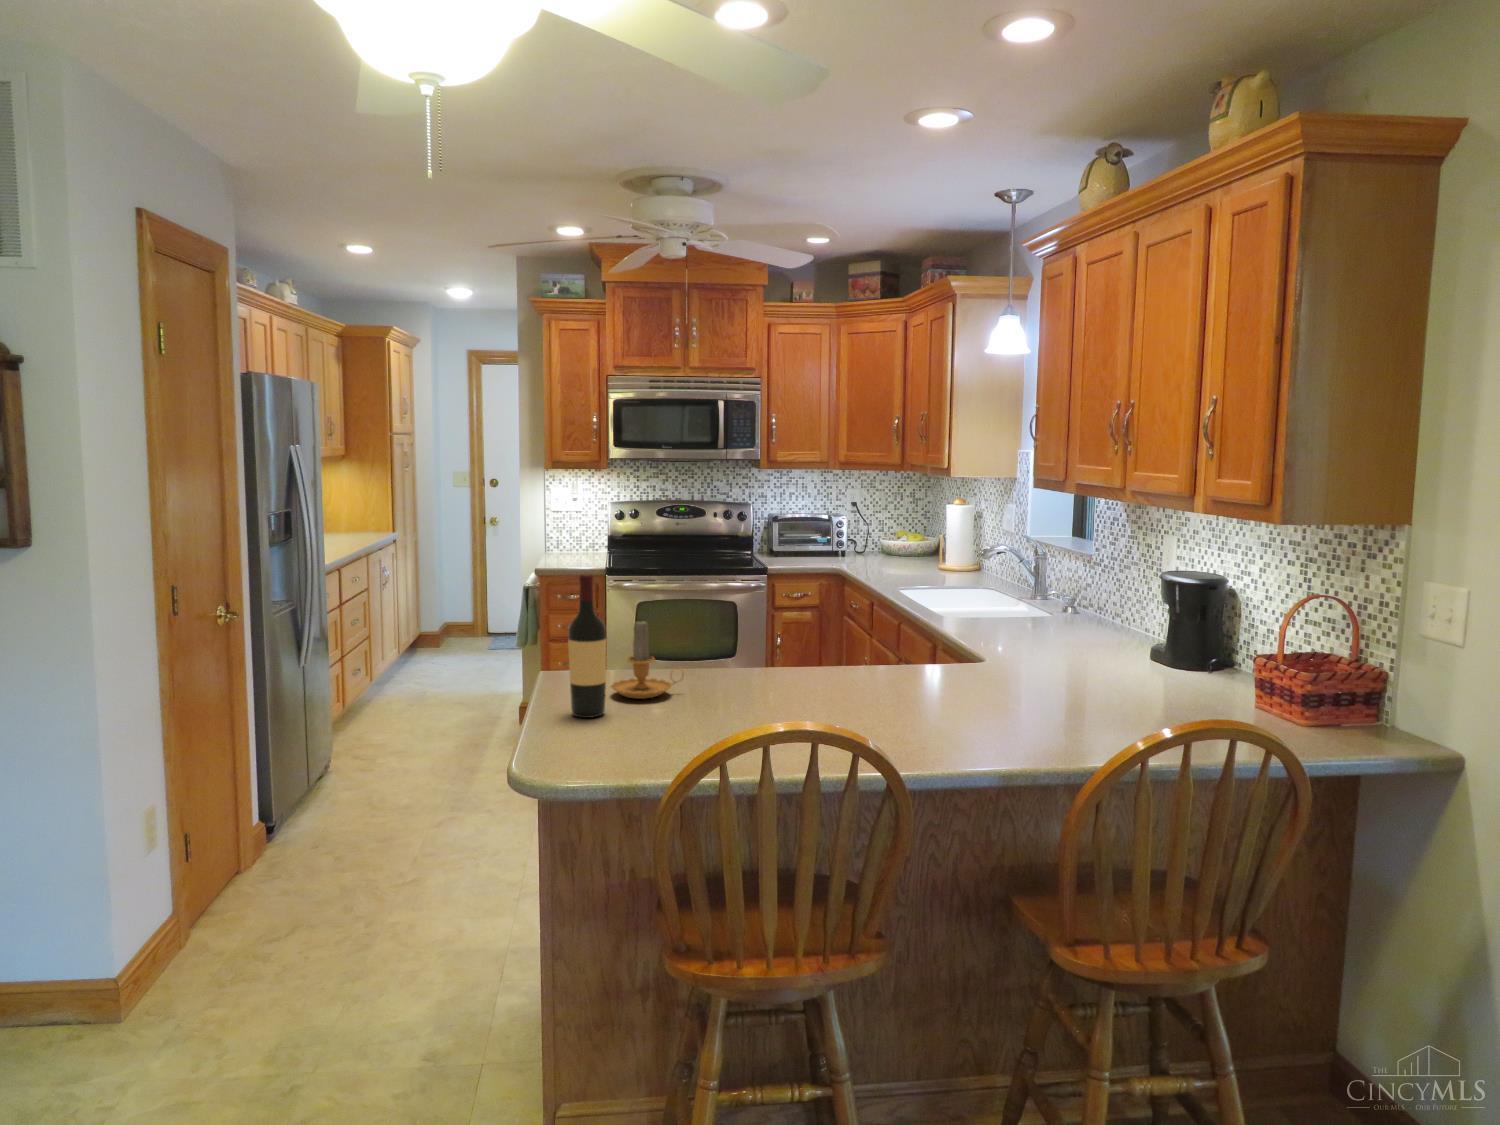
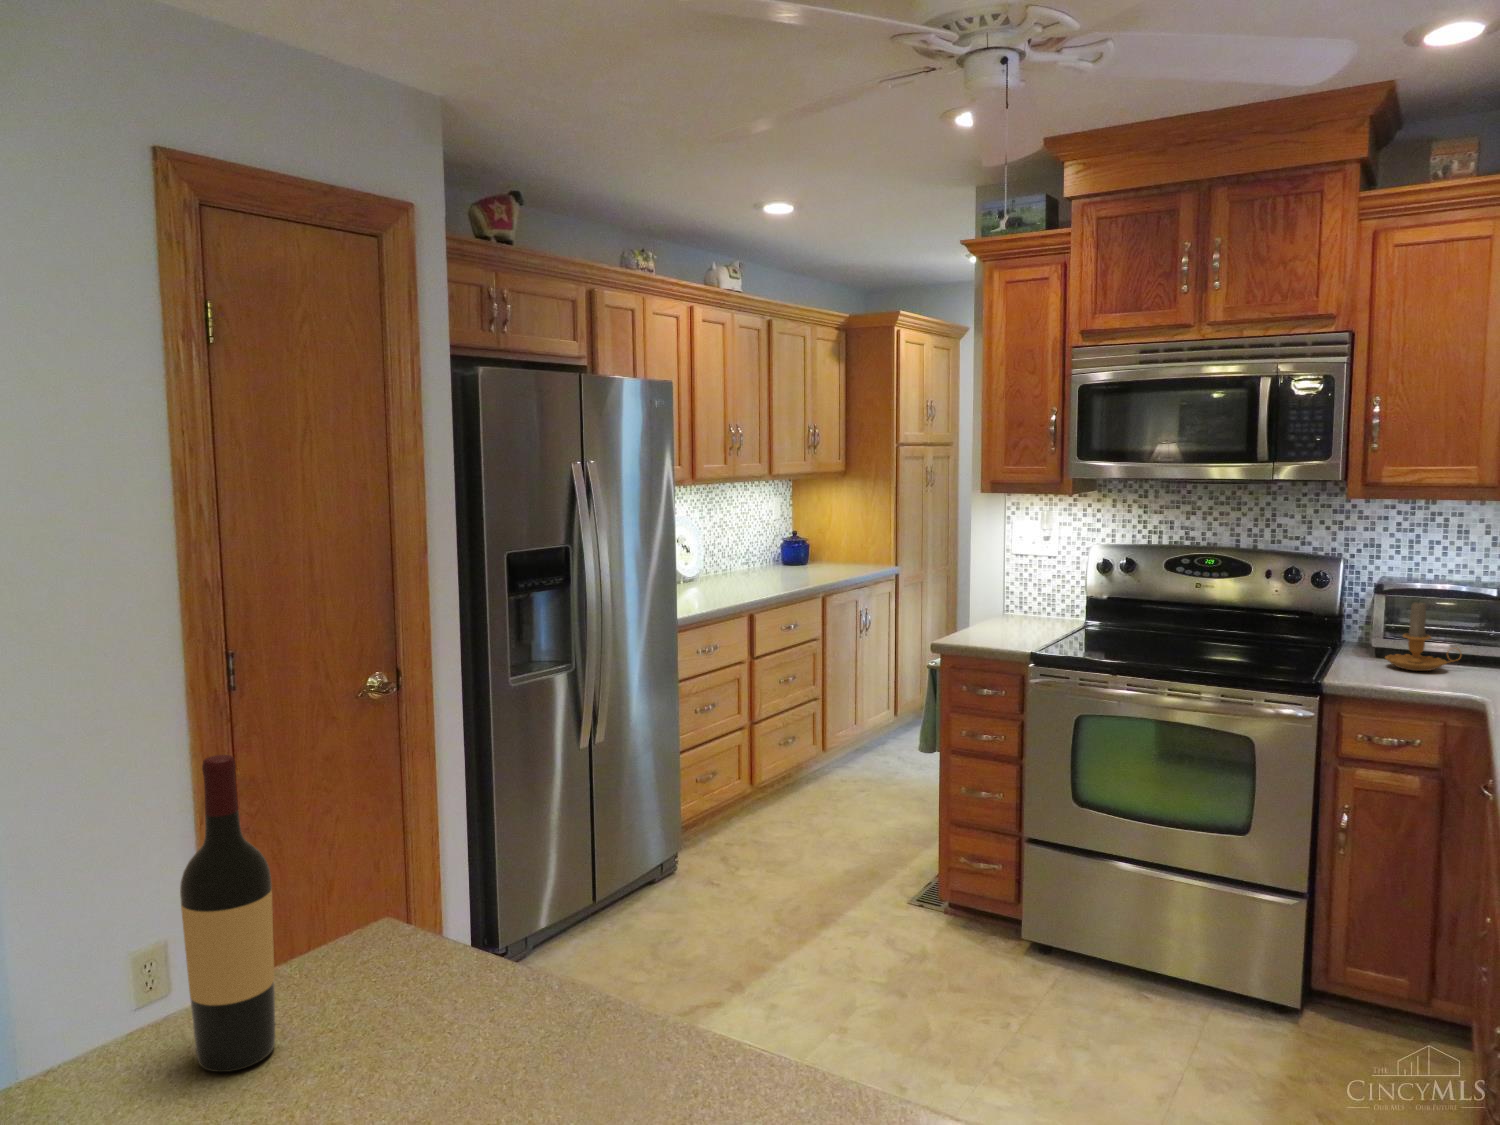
candle: present [611,621,684,699] -> present [1385,602,1462,671]

